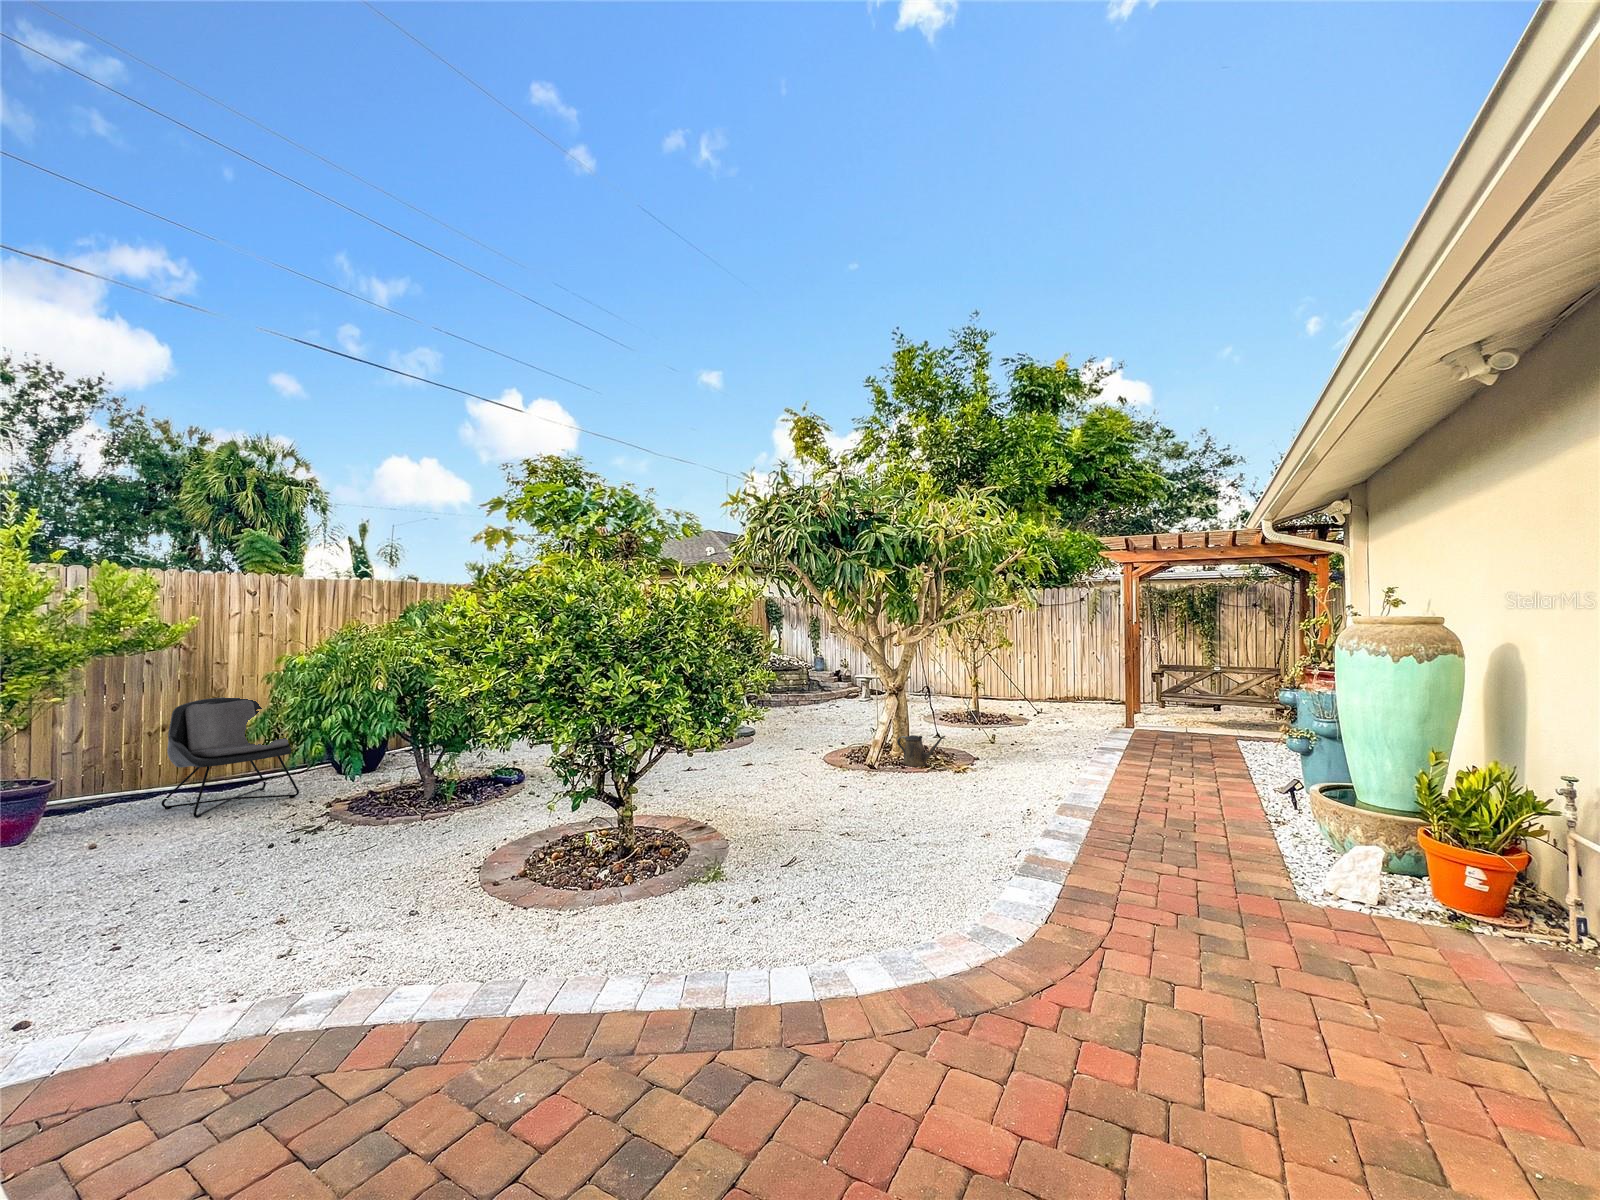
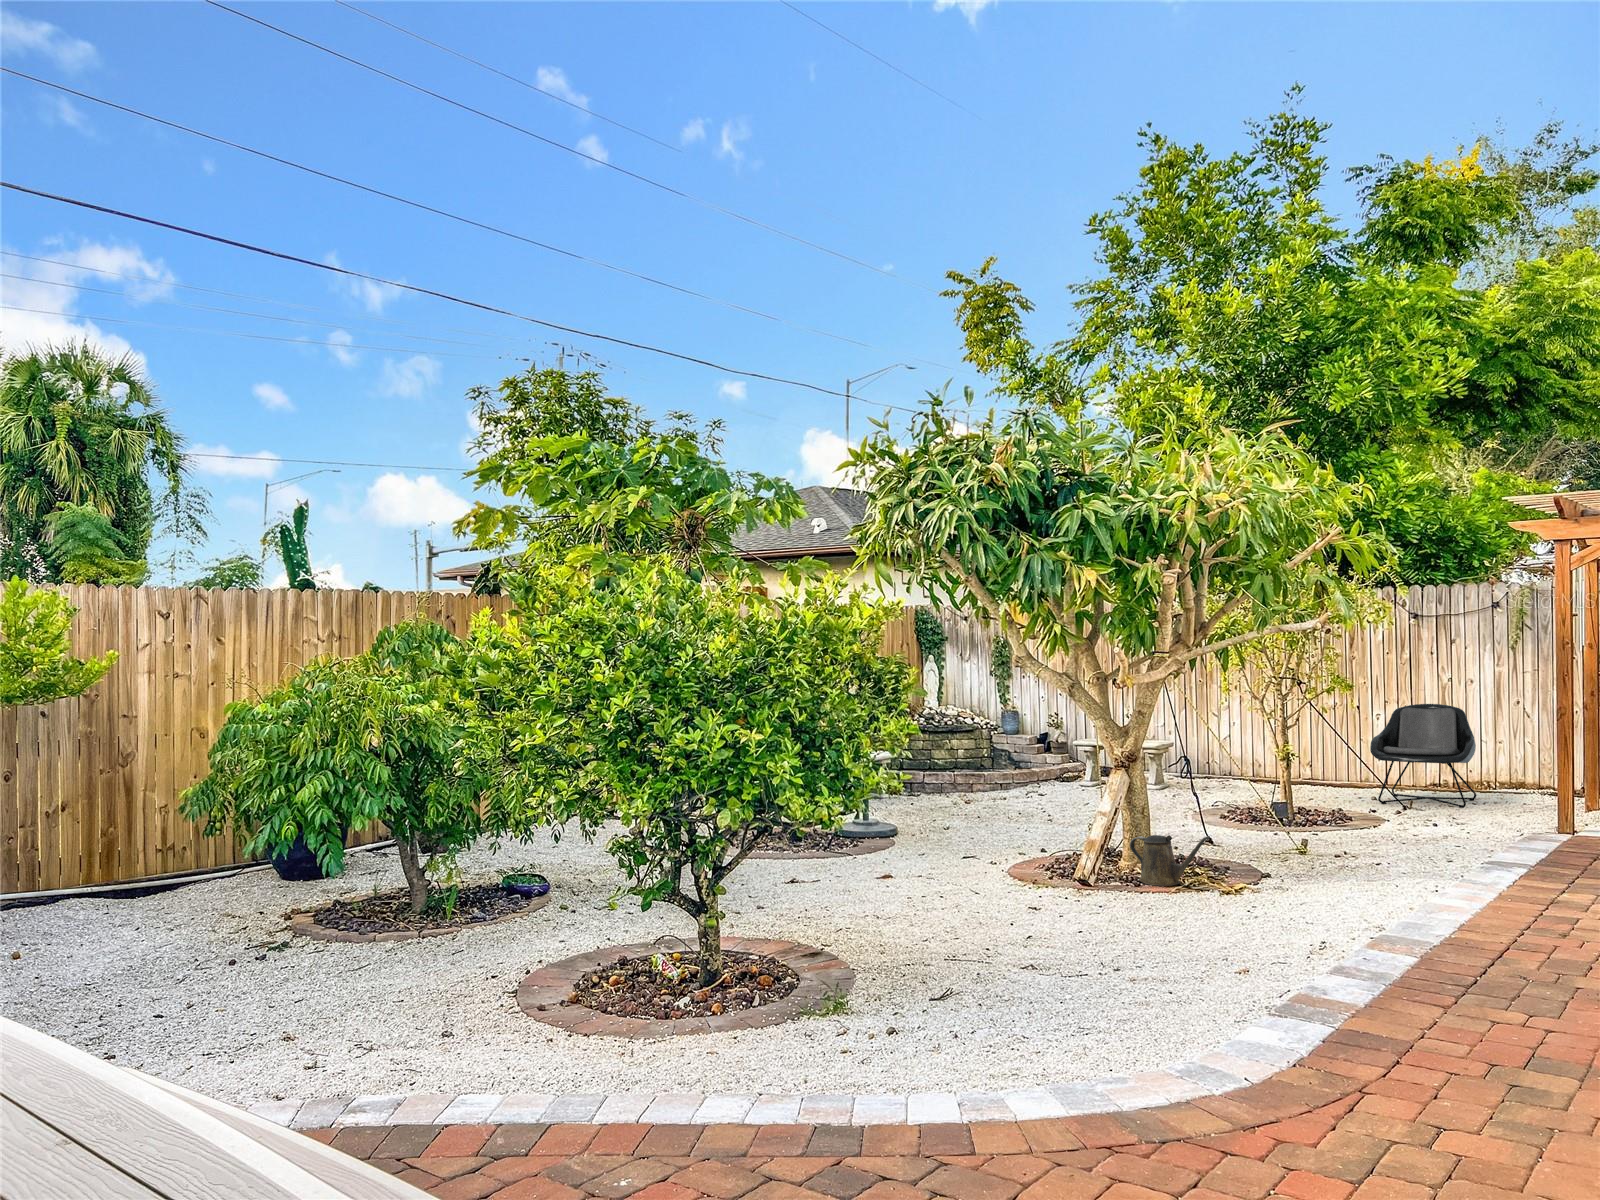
lounge chair: present [161,697,299,818] -> present [1370,704,1476,808]

